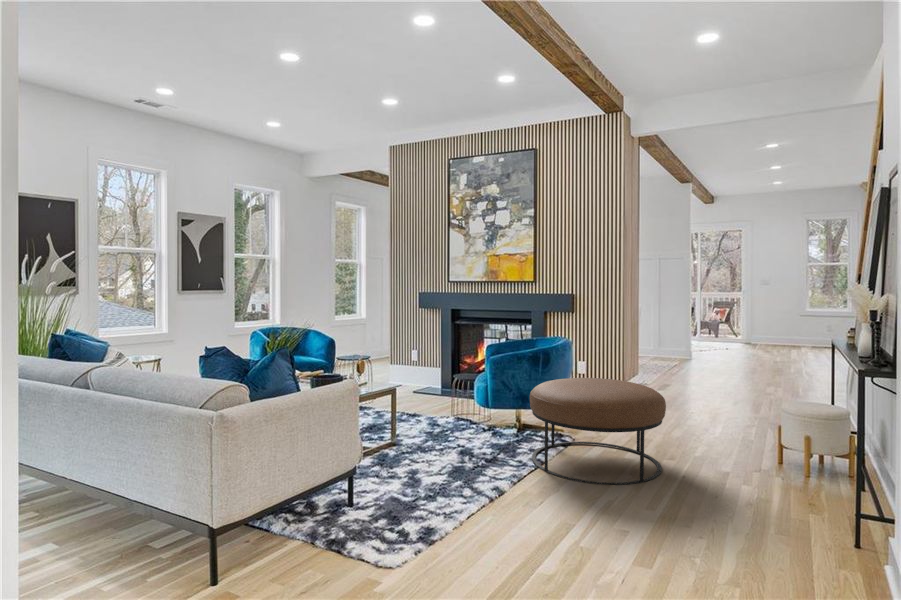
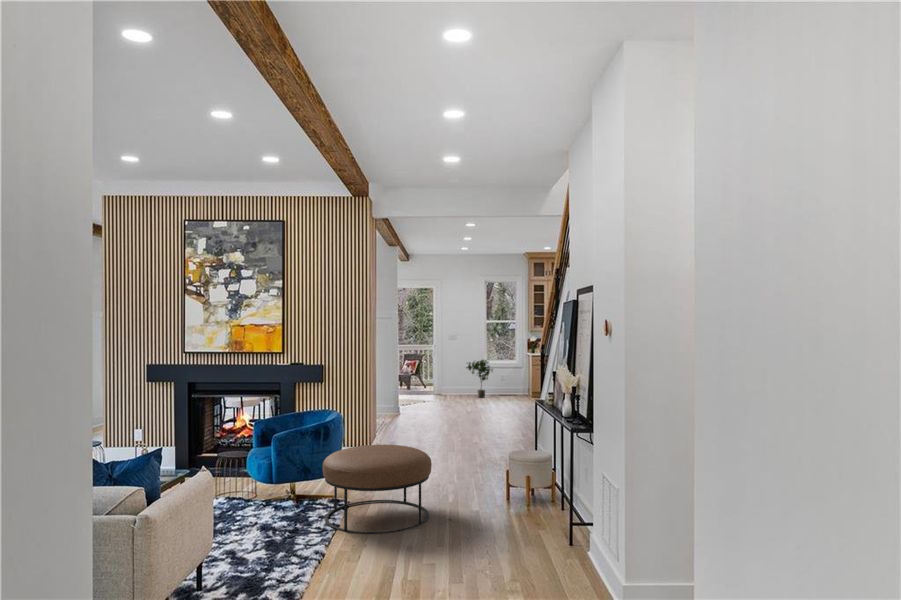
potted plant: none [780,313,820,356] -> present [466,360,492,398]

